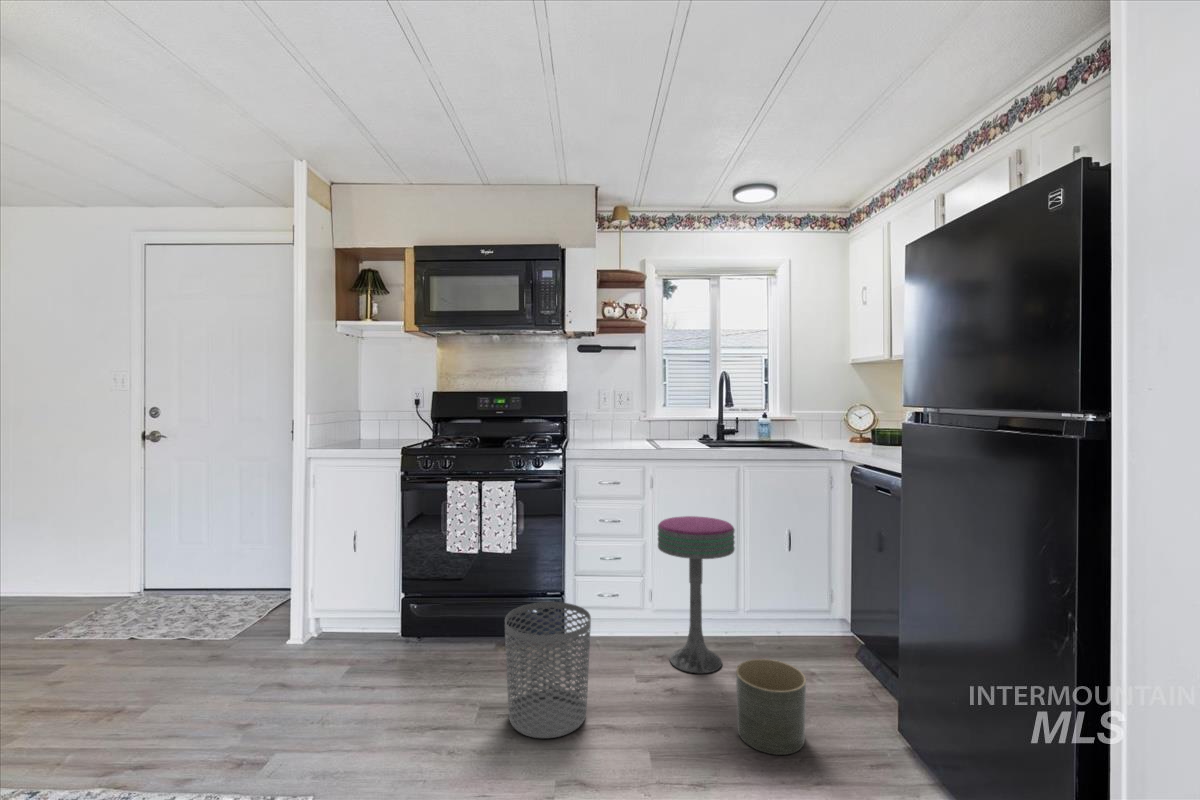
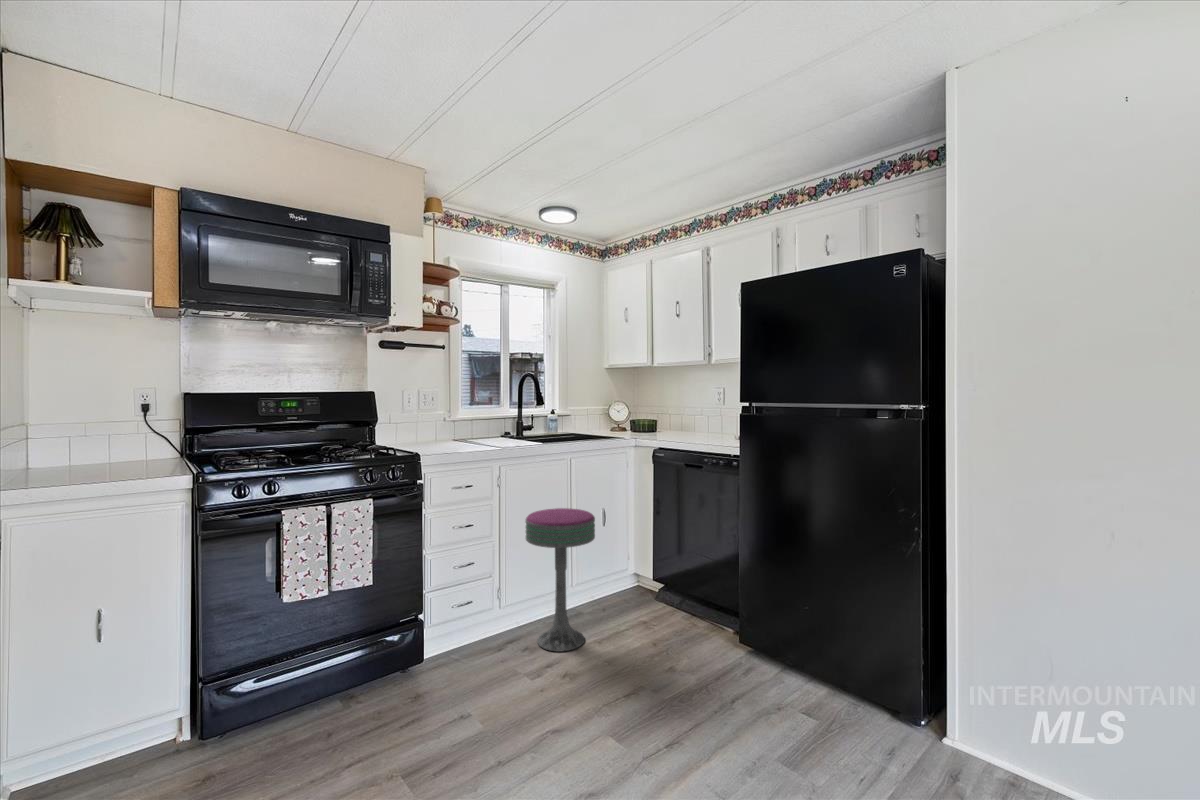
waste bin: present [505,602,591,738] -> none [448,616,540,764]
planter: present [736,659,806,755] -> none [641,613,696,686]

